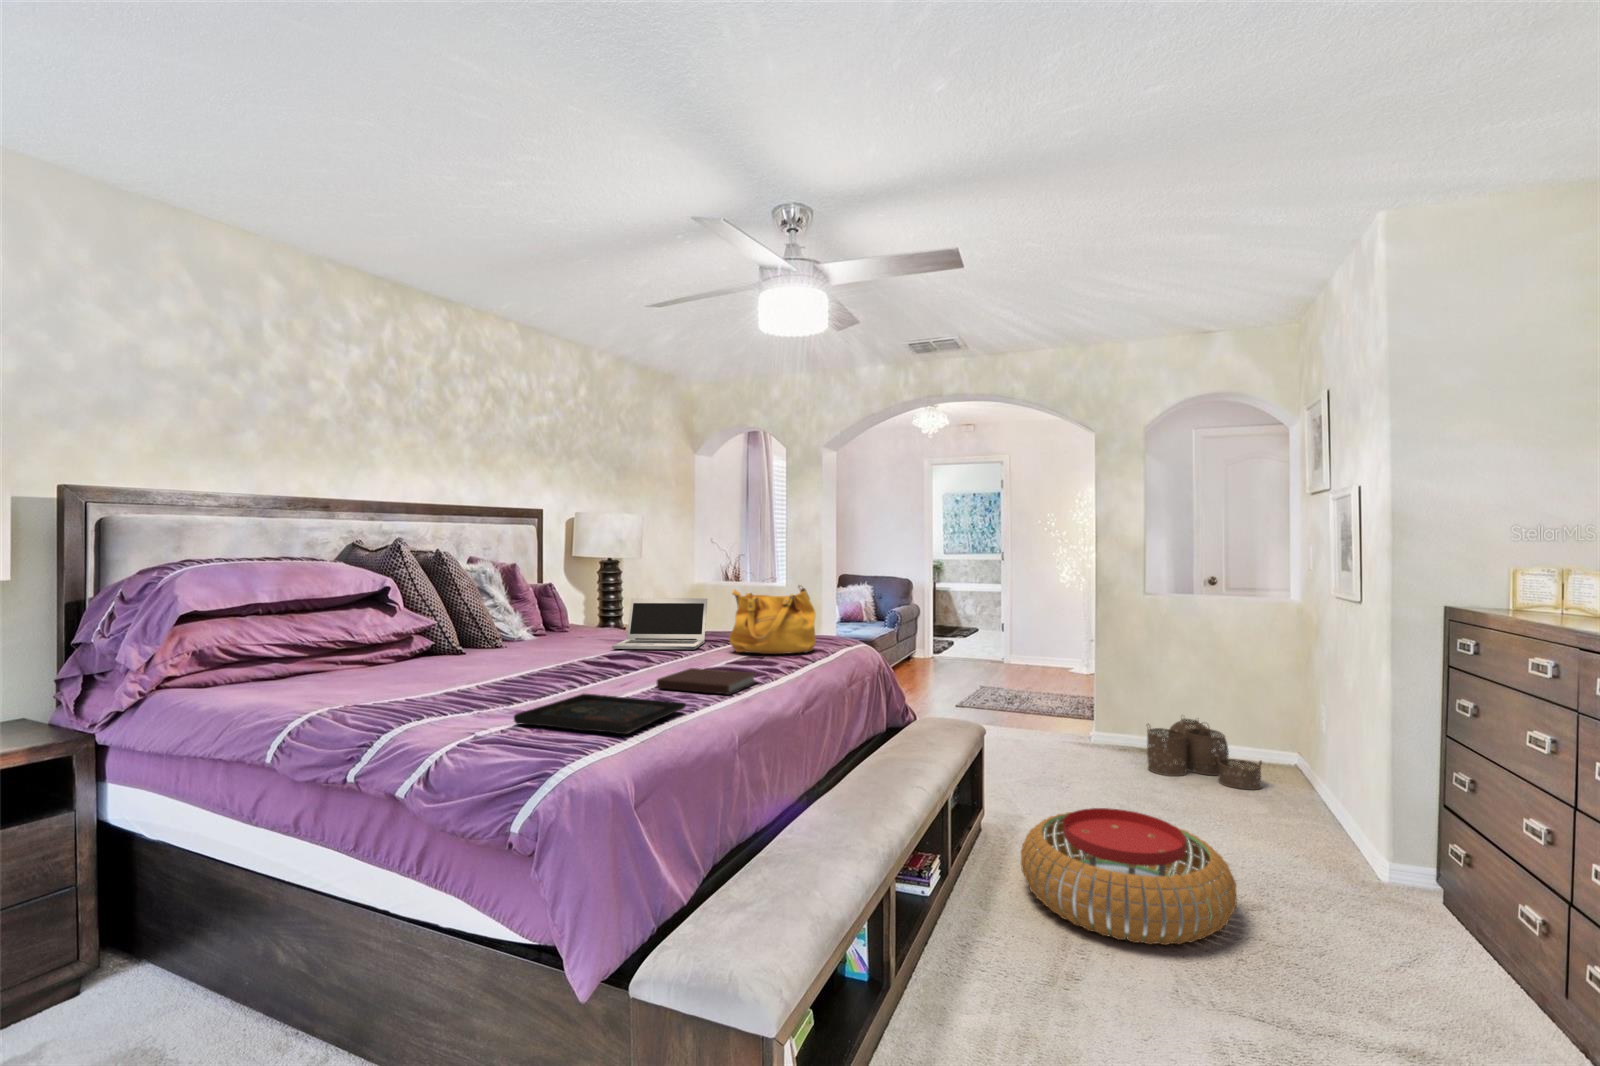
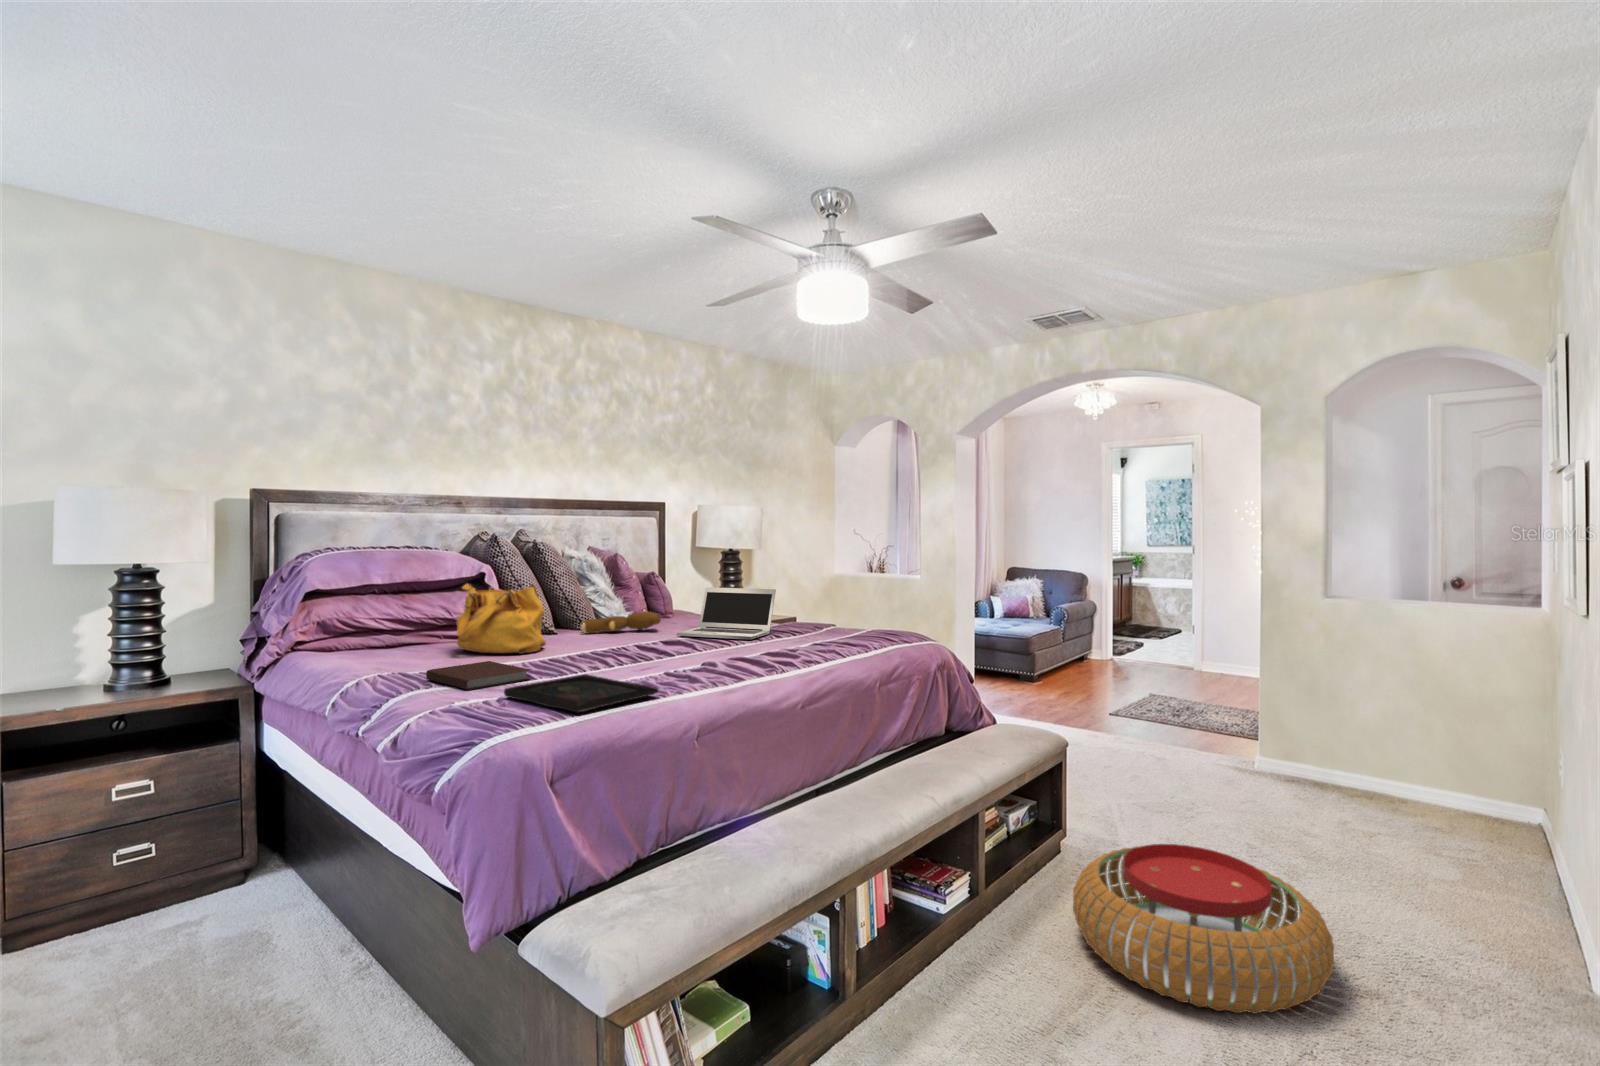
handbag: present [729,585,816,654] -> present [457,583,546,654]
teddy bear: none [498,625,587,651] -> present [581,612,661,633]
notebook: present [657,668,757,695] -> present [426,661,531,690]
woven basket: present [1147,719,1262,790] -> none [1321,749,1477,851]

